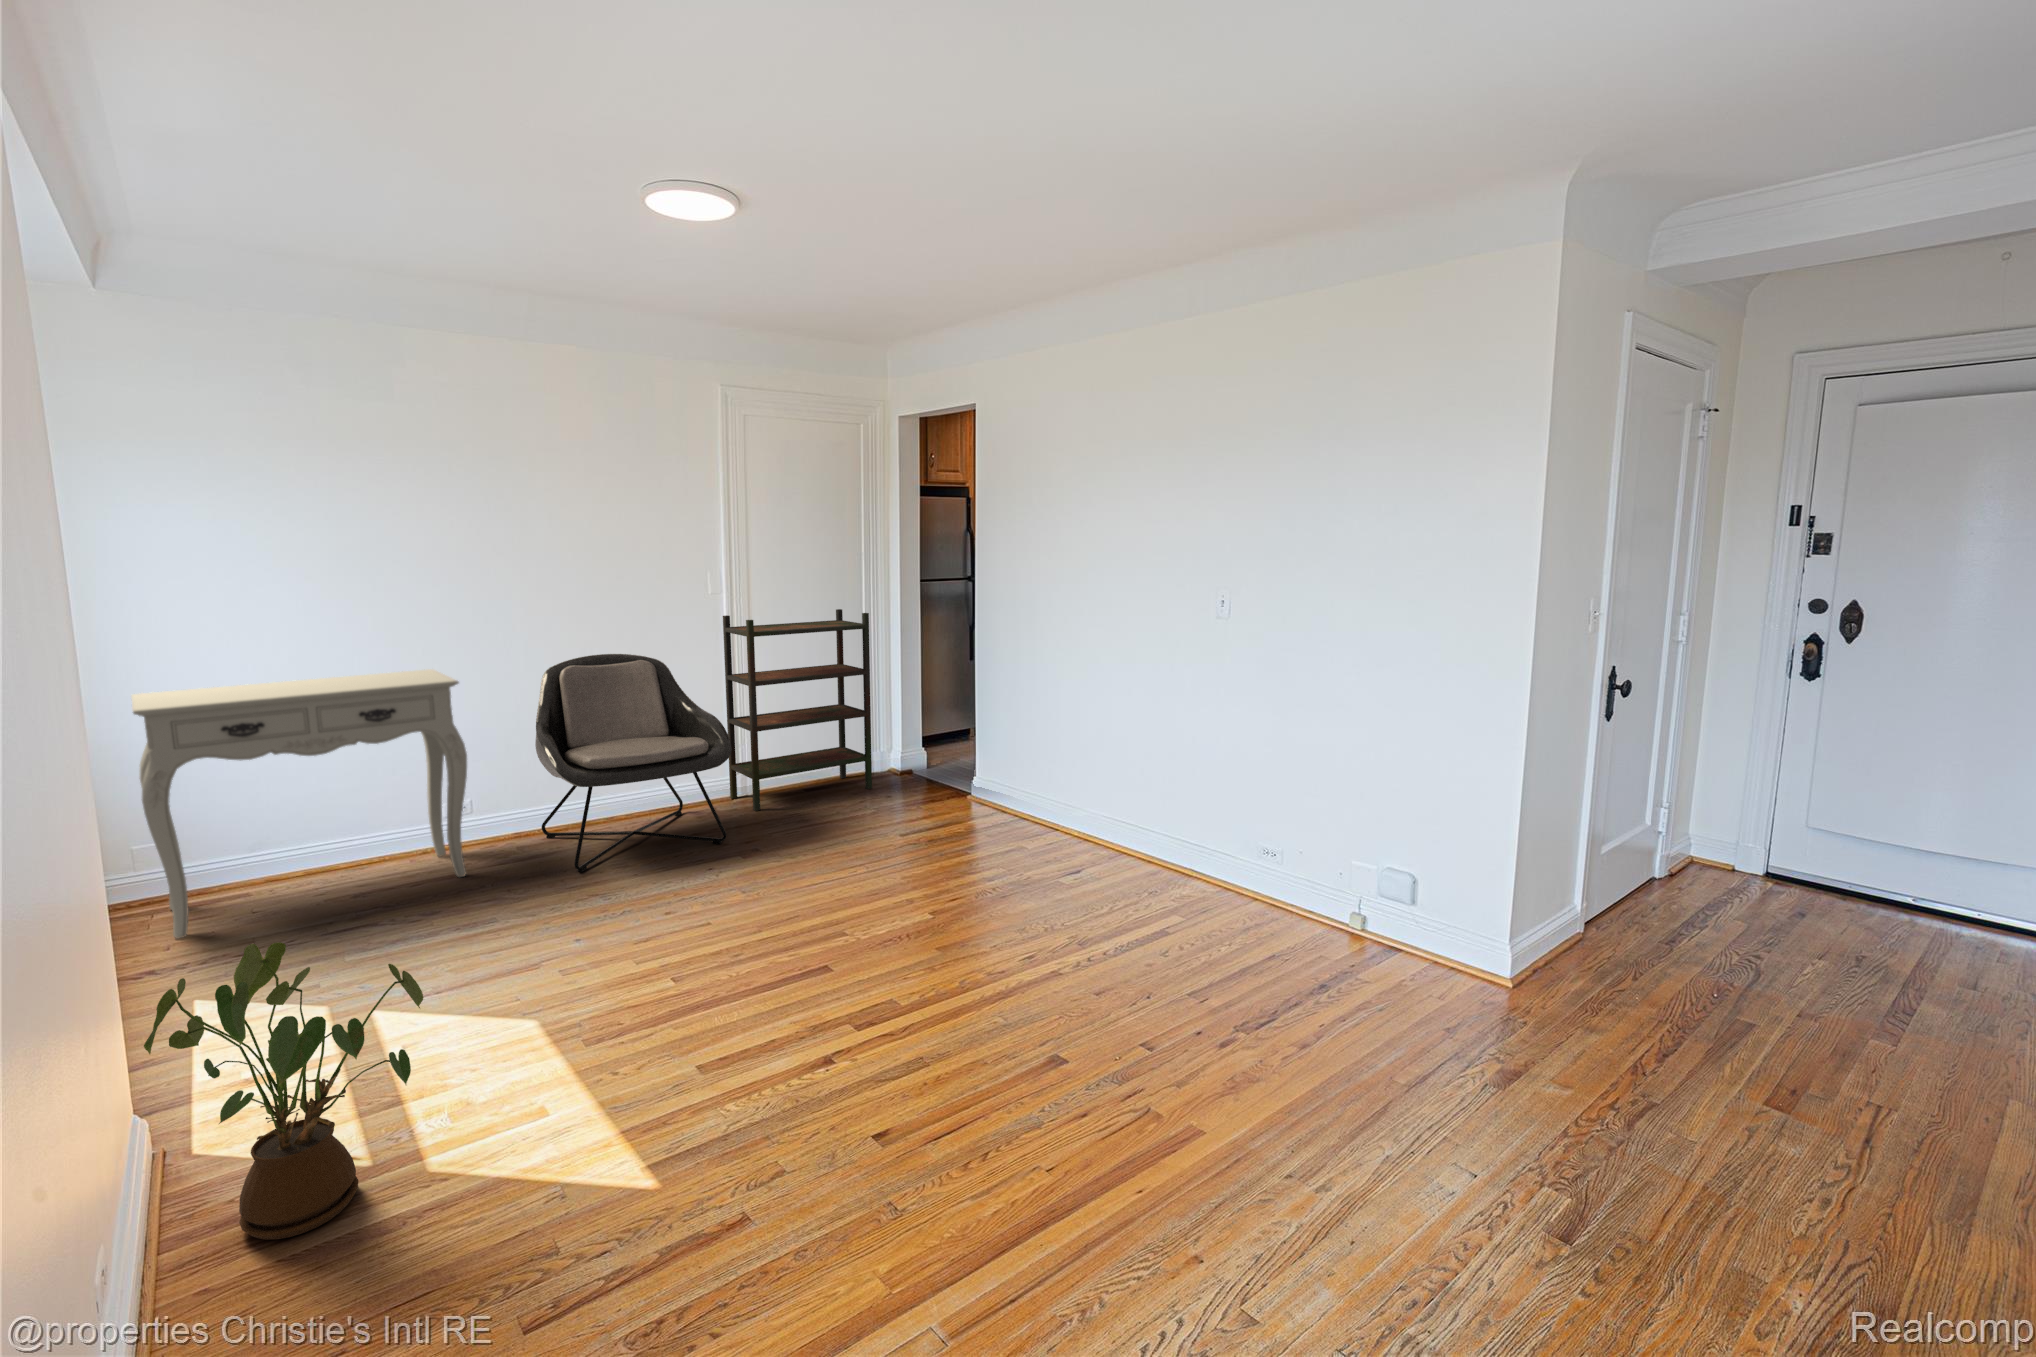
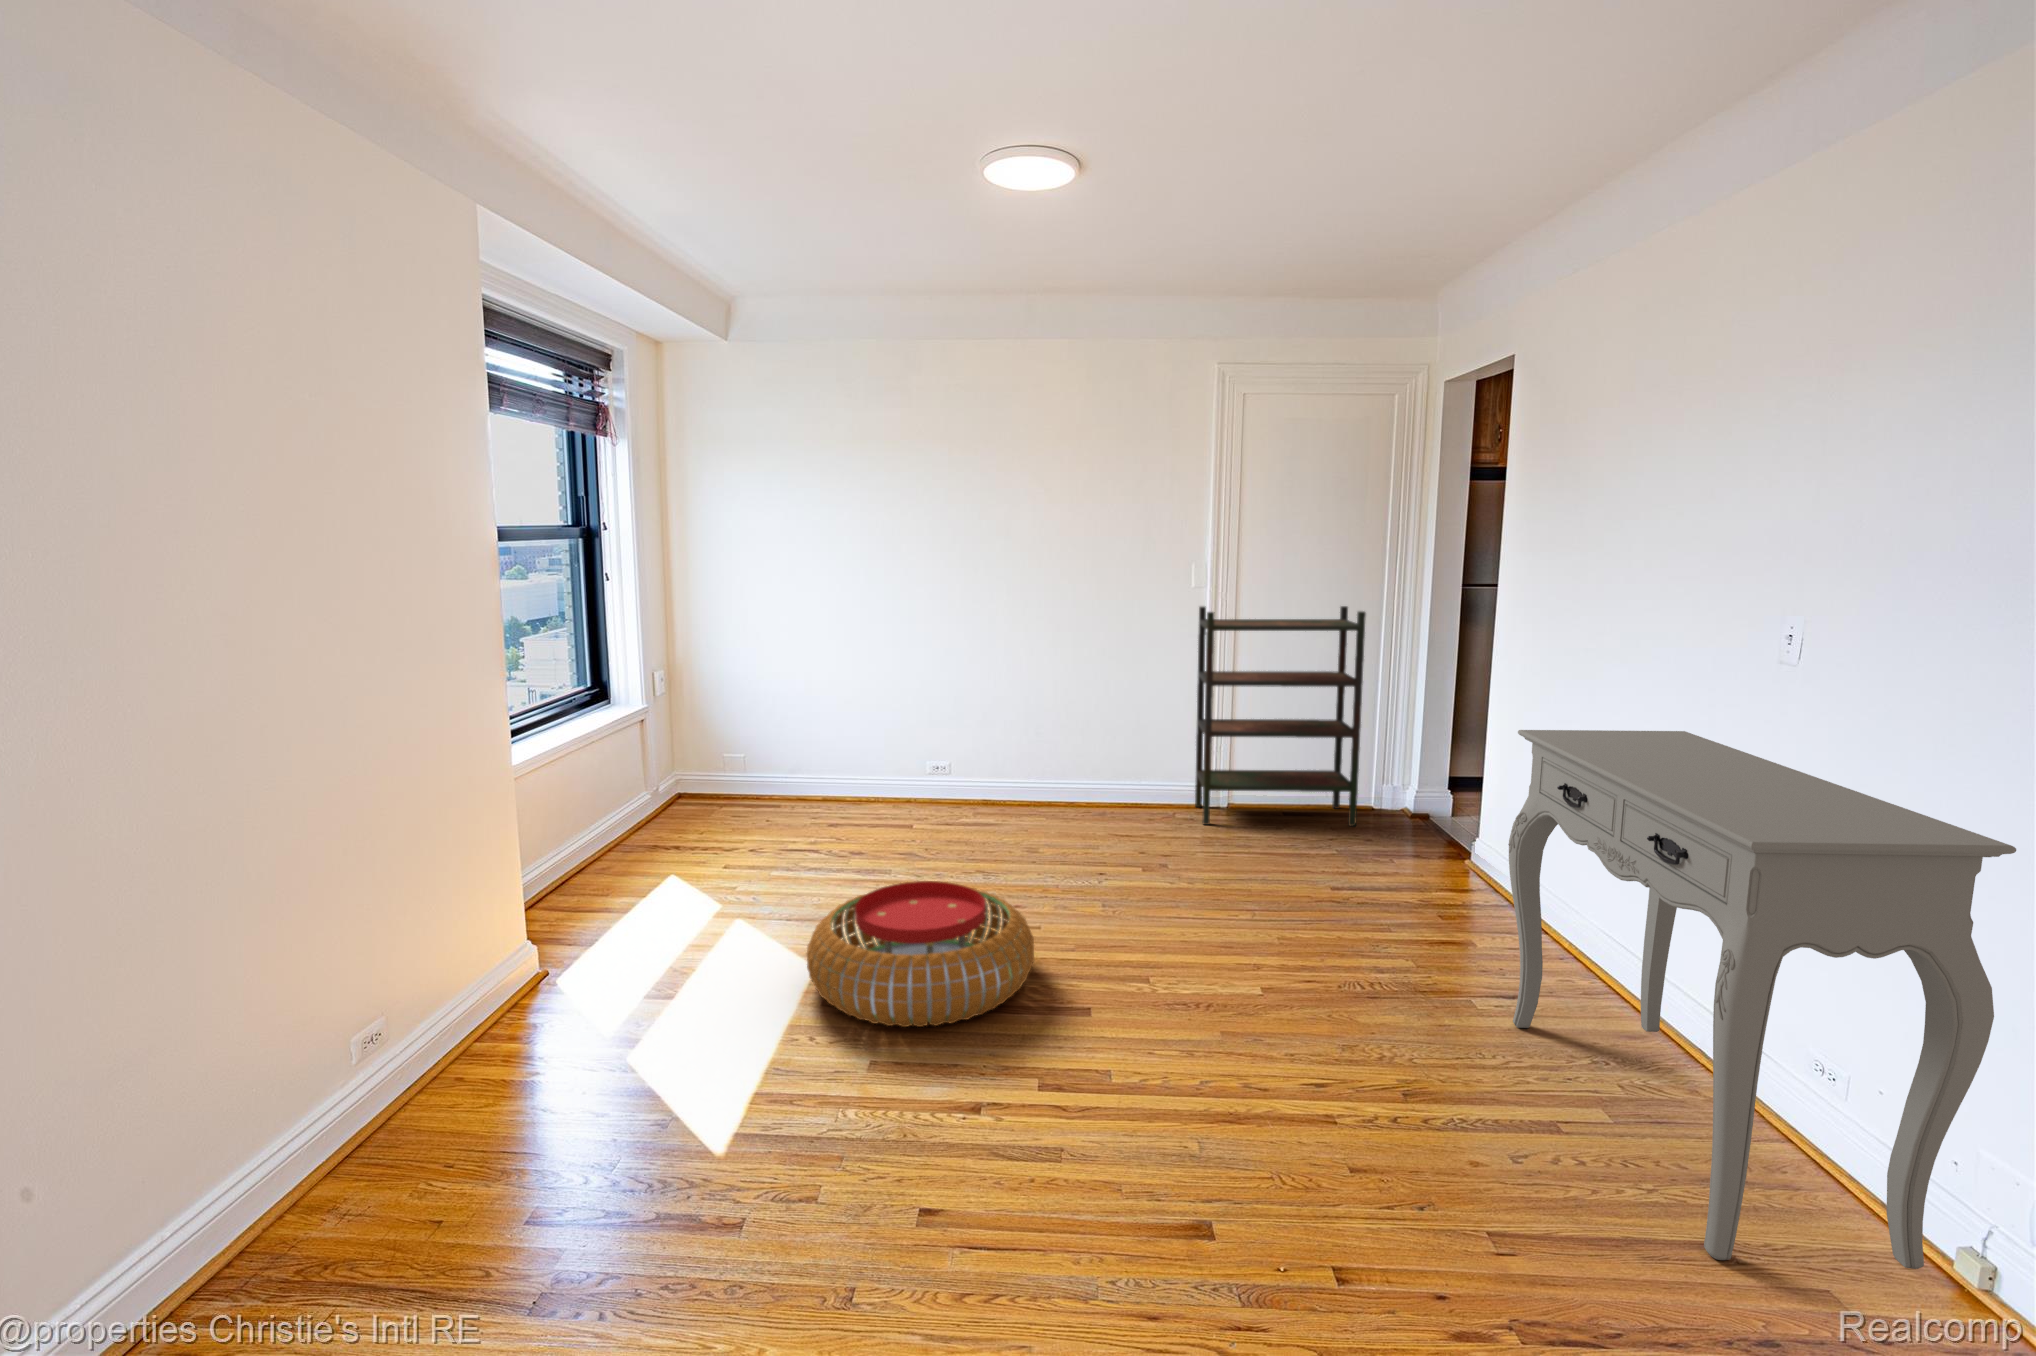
lounge chair: present [535,654,731,872] -> none [976,638,1154,851]
console table: present [131,669,467,938] -> present [1508,730,2016,1269]
pouf: none [534,896,774,1044] -> present [807,881,1034,1027]
house plant: present [144,942,423,1240] -> none [478,835,657,1070]

